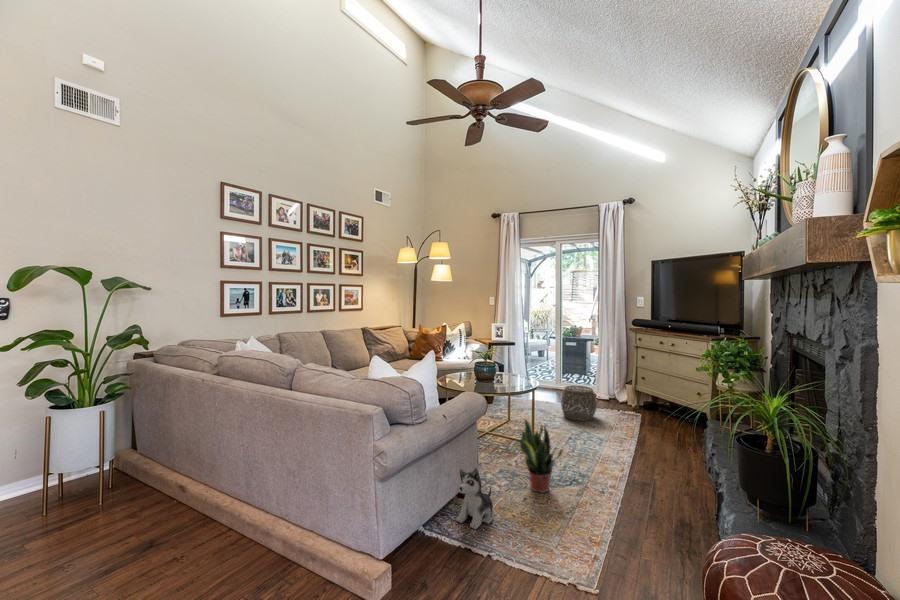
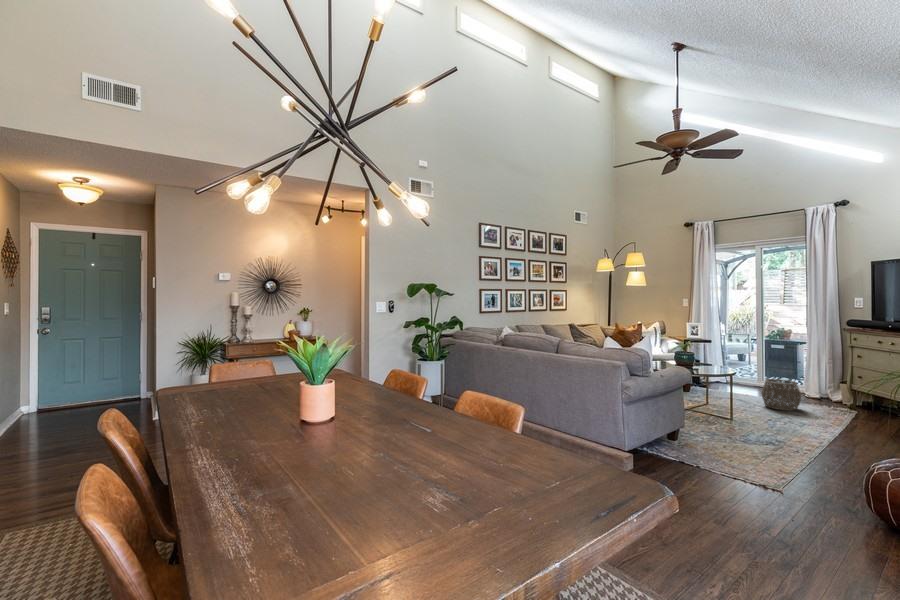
potted plant: present [520,419,563,493] -> none [718,388,760,445]
plush toy: present [456,468,493,529] -> none [669,413,698,453]

